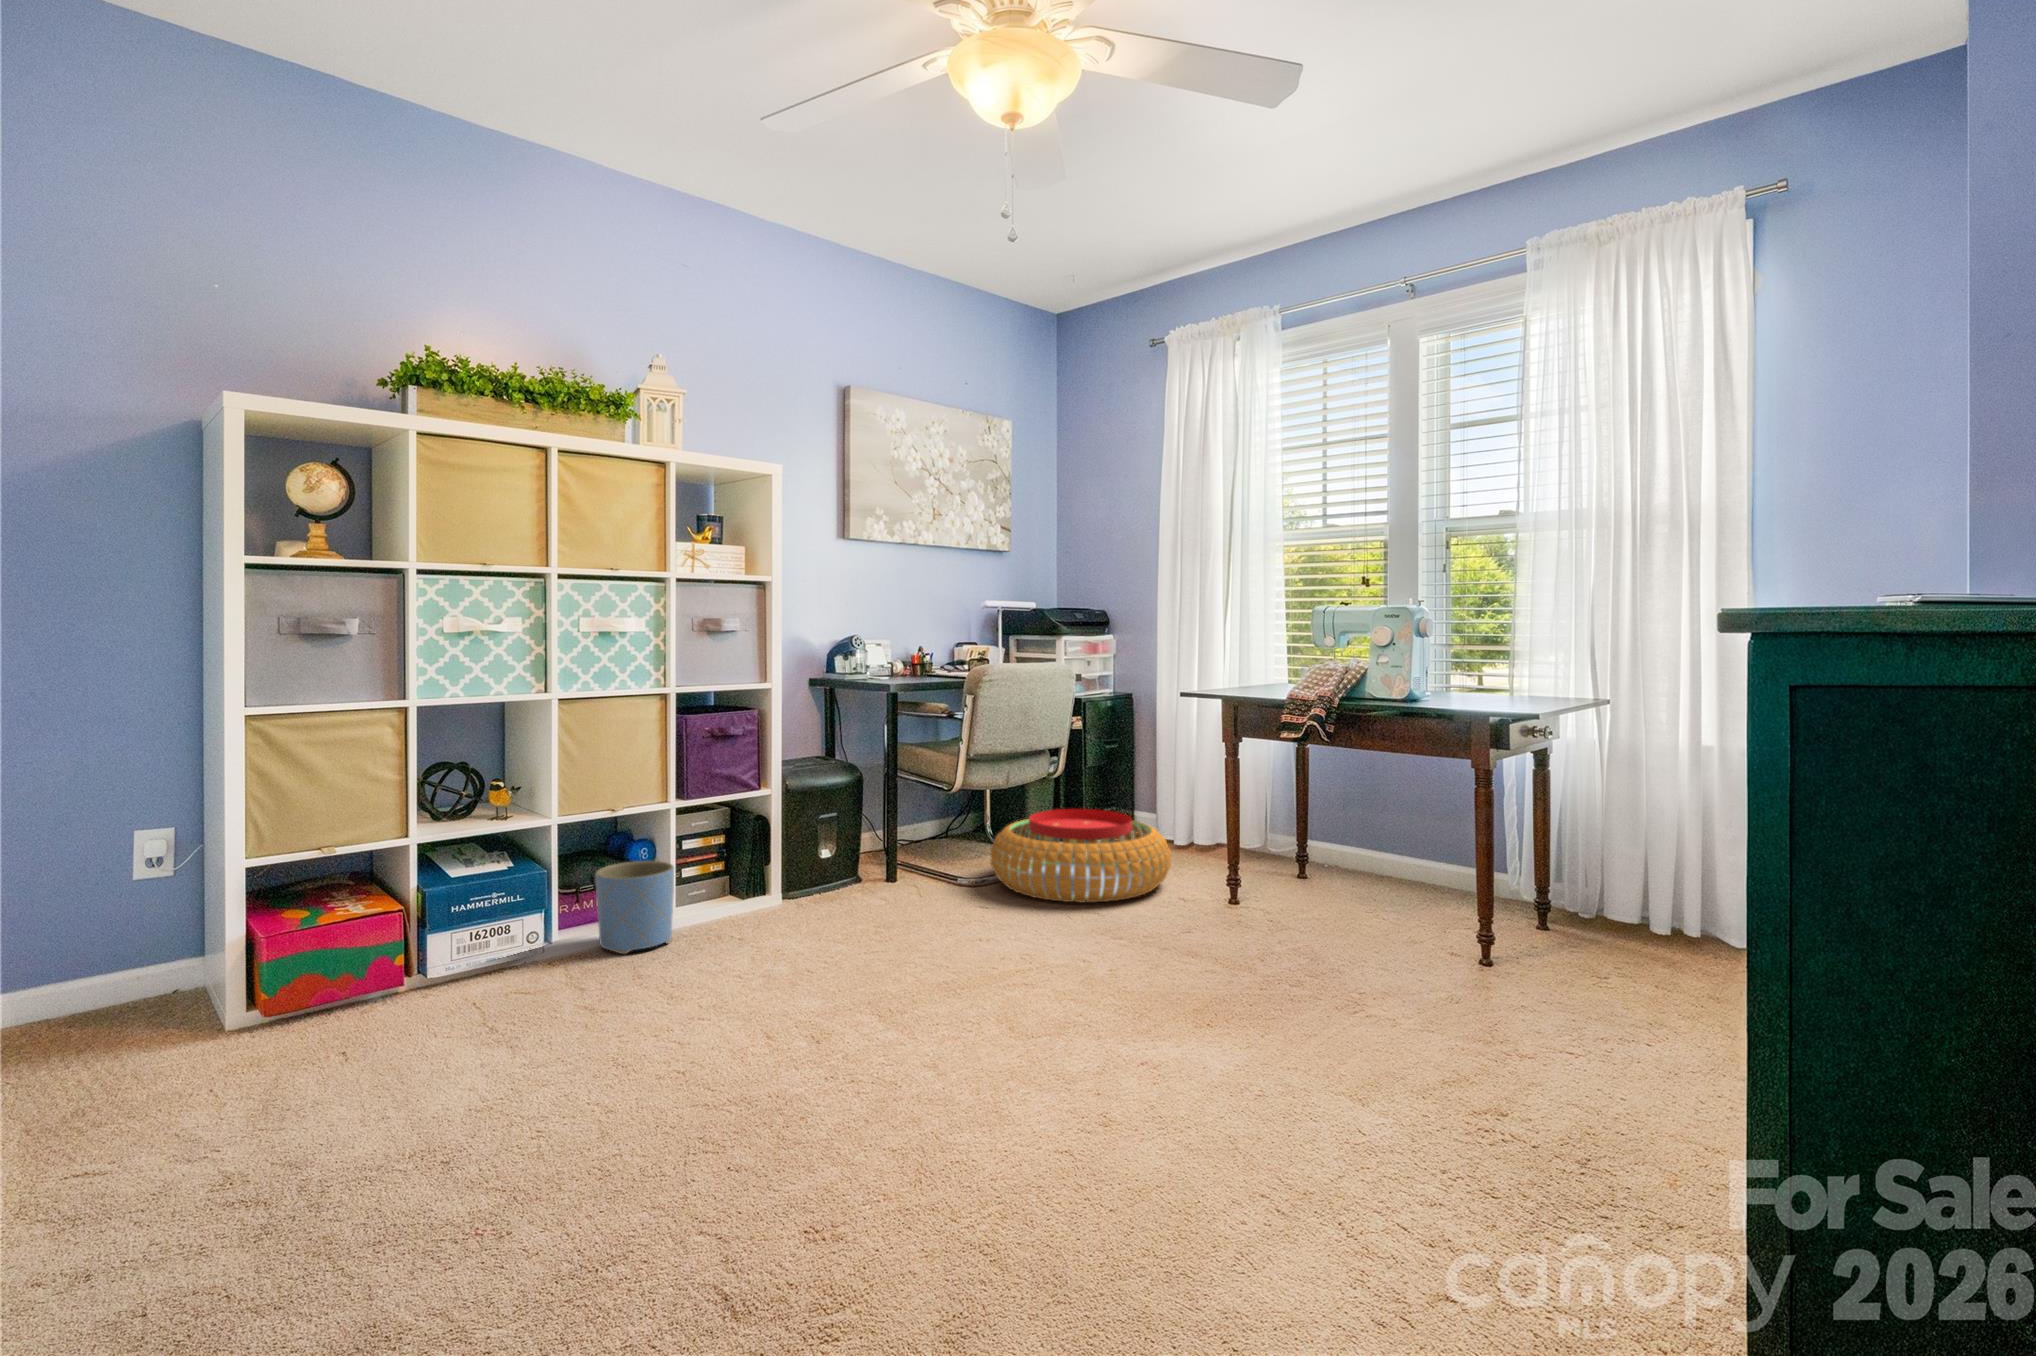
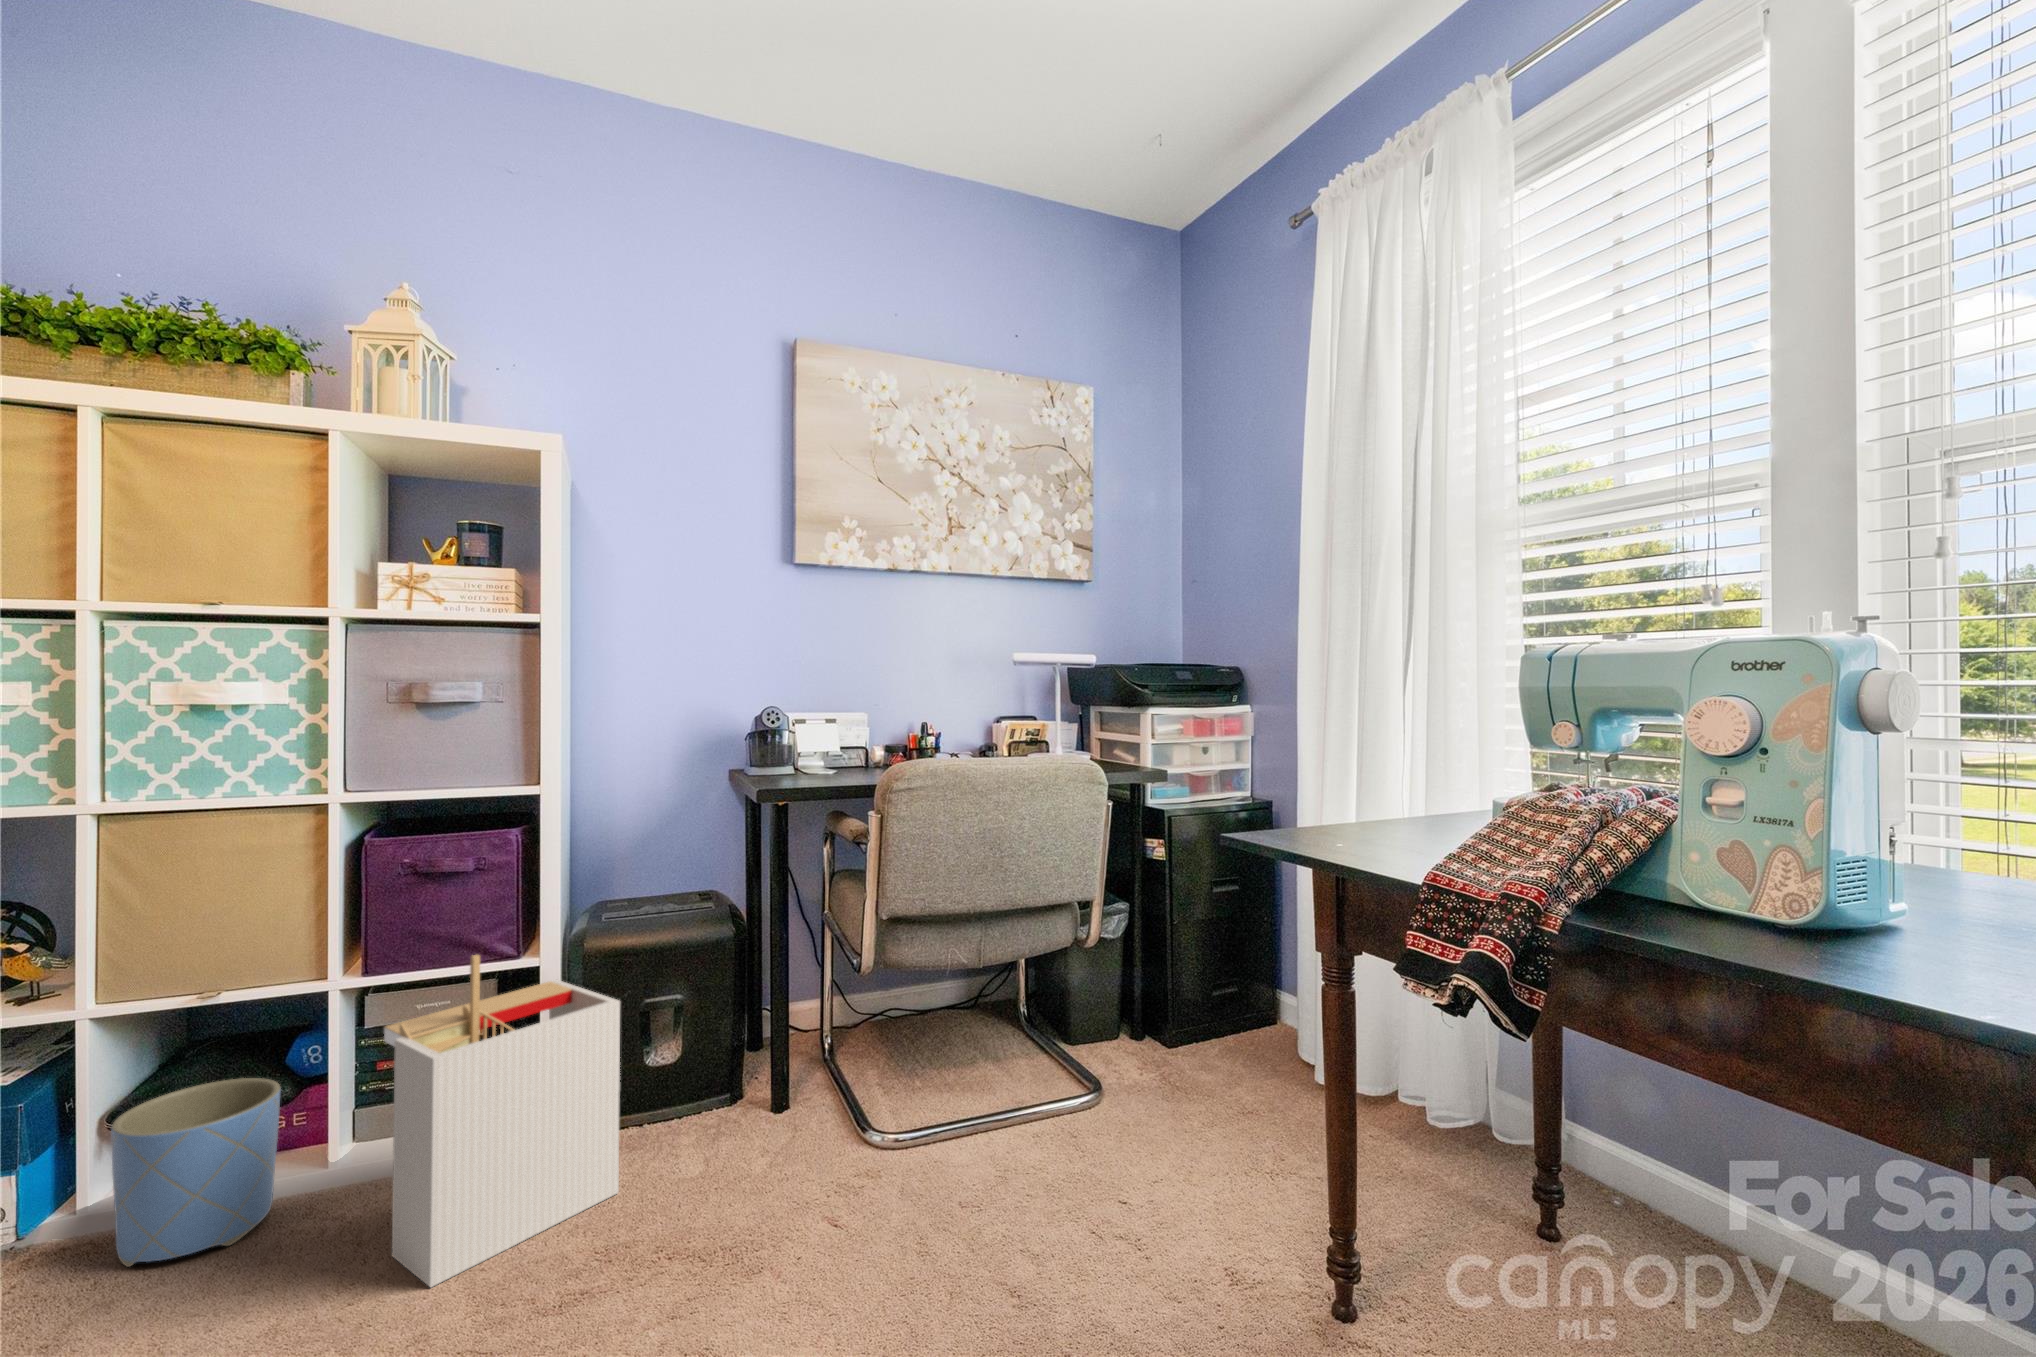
storage bin: none [749,775,856,939] -> present [384,955,620,1287]
pouf: present [990,809,1171,902] -> none [893,1018,1241,1270]

